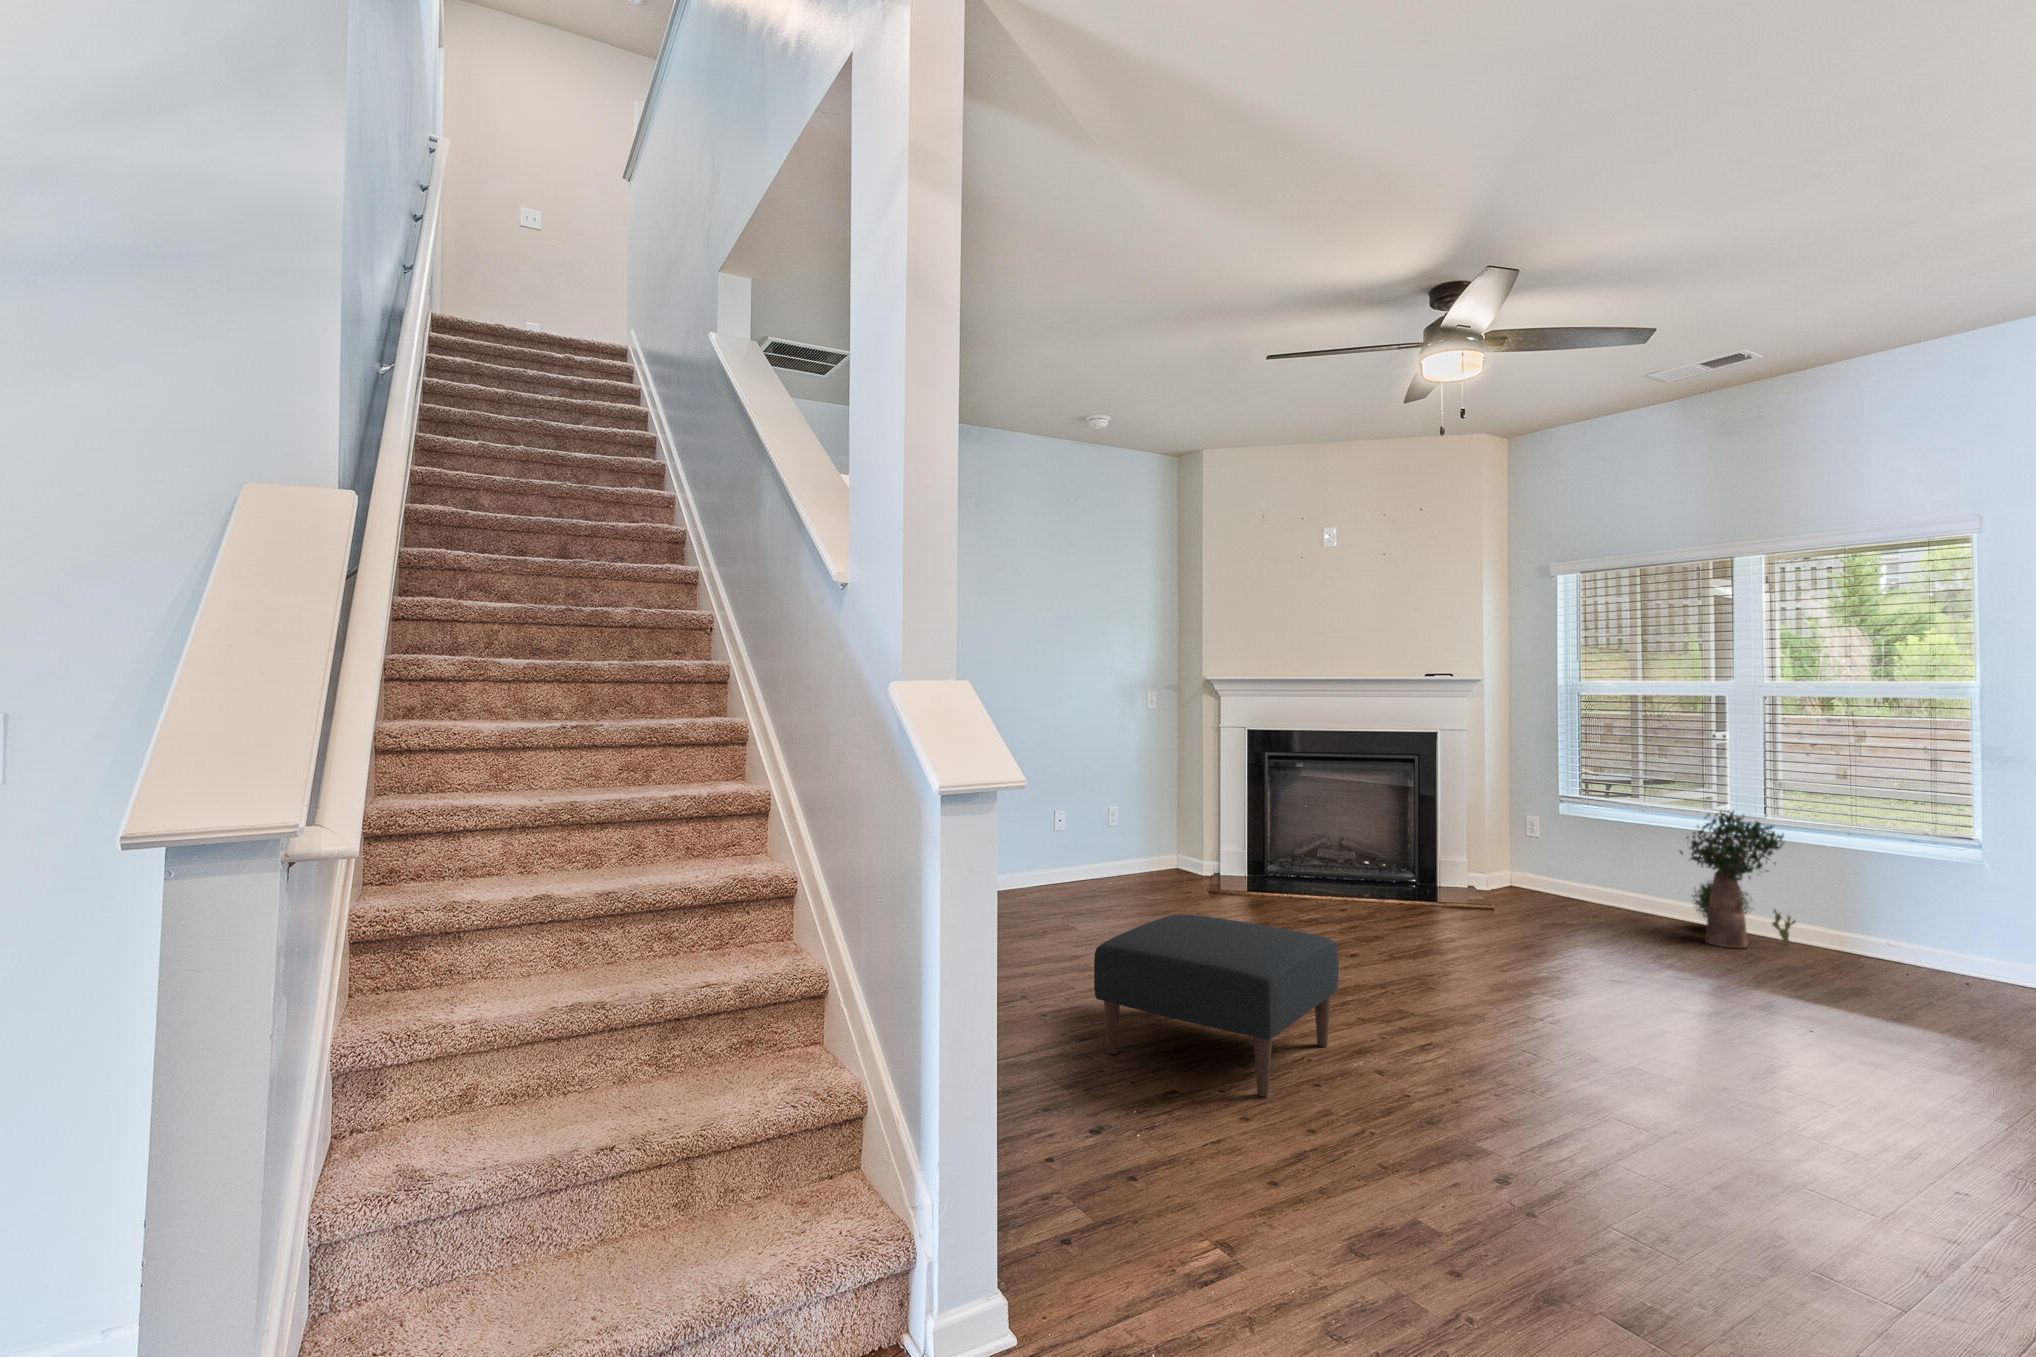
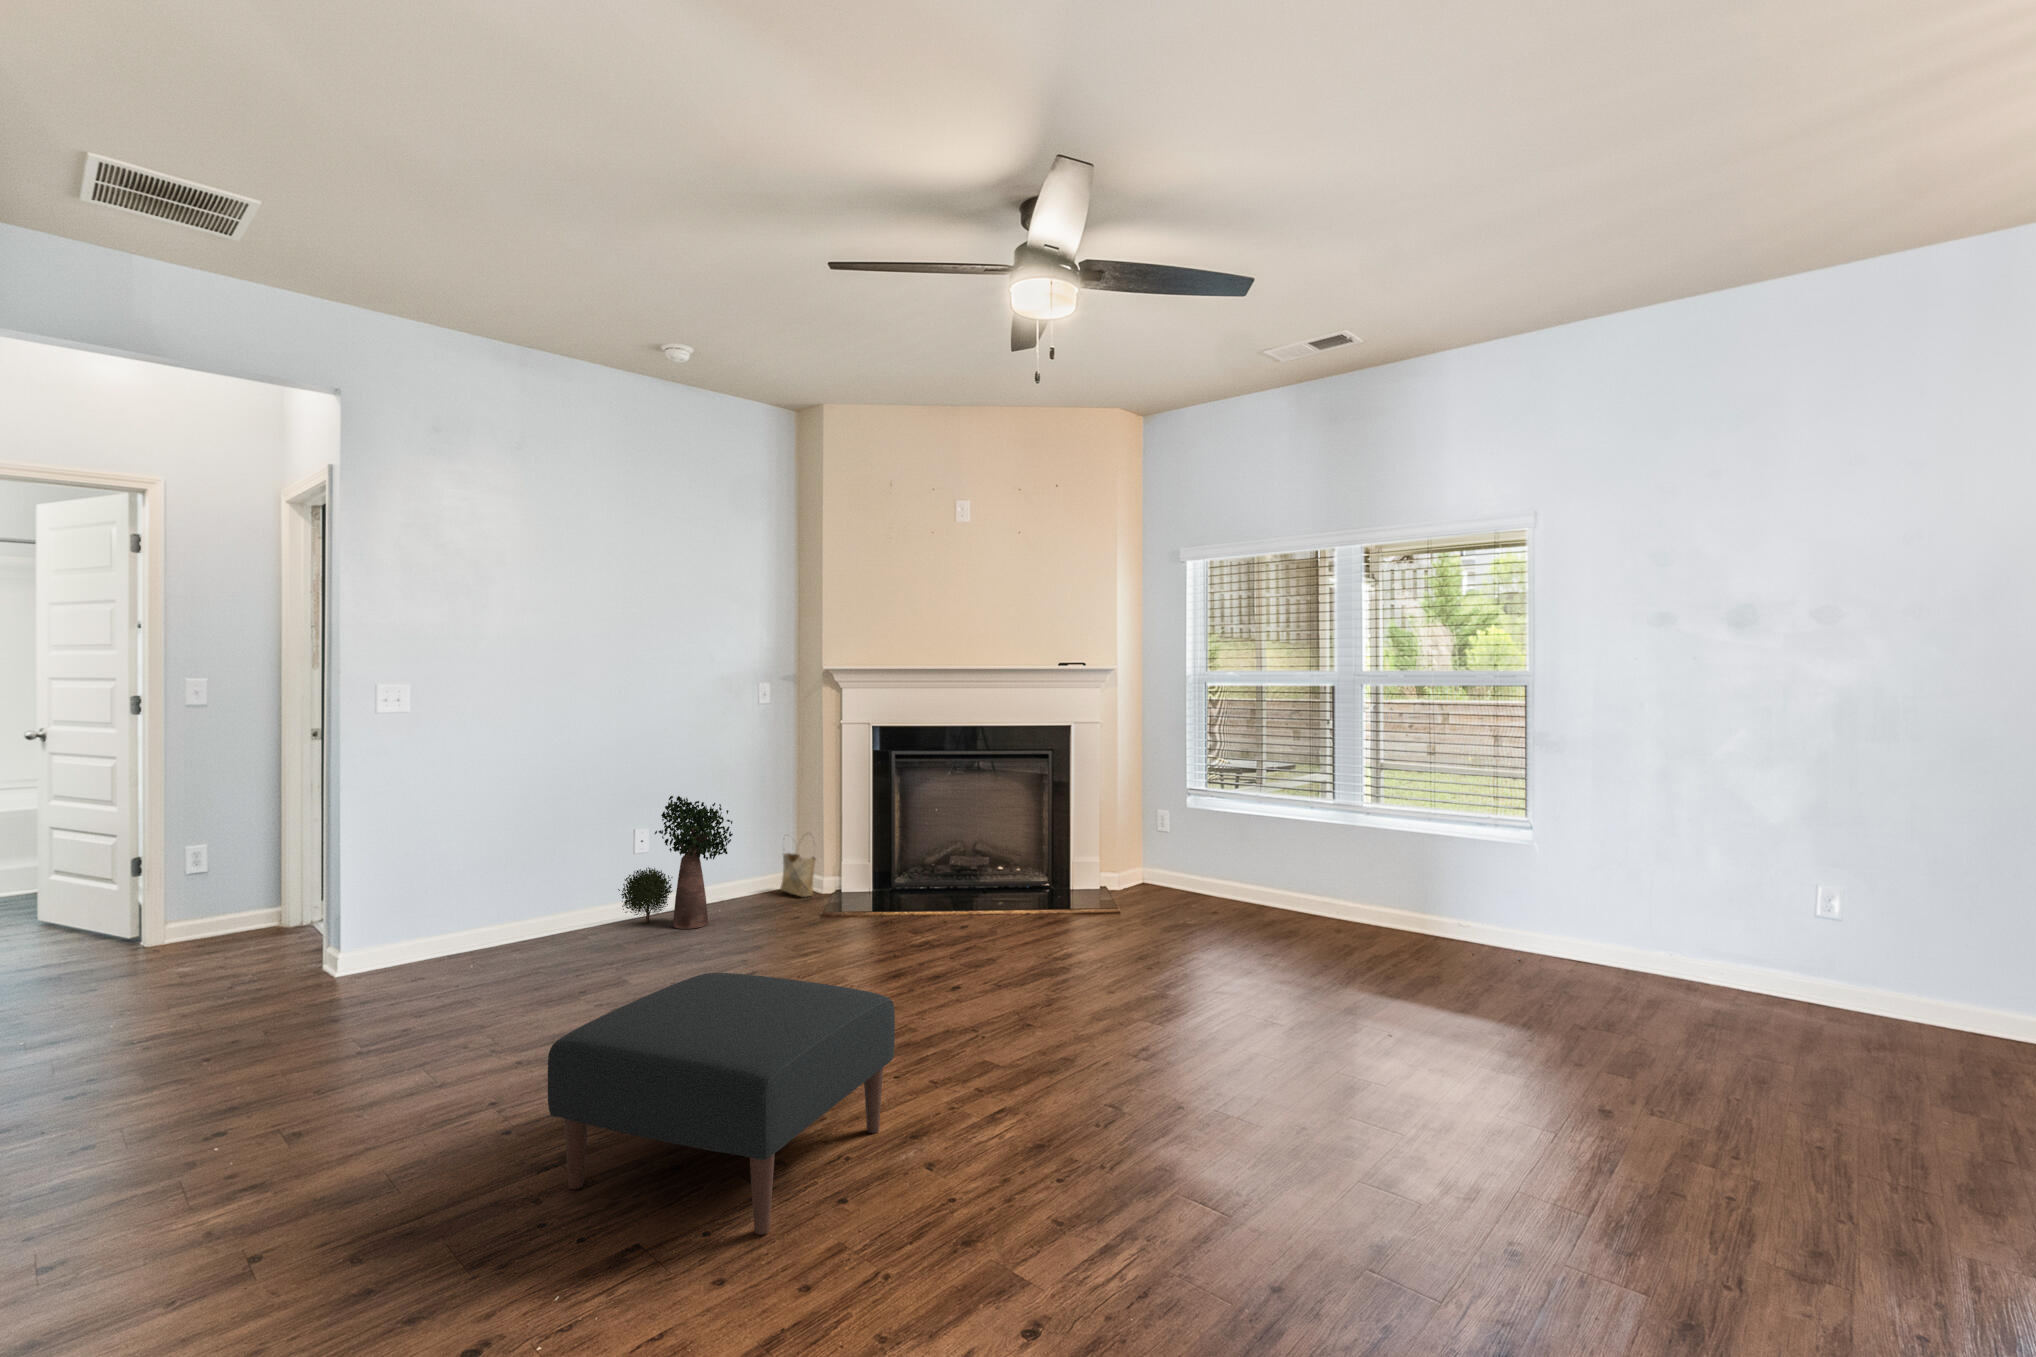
potted plant: present [1680,811,1796,948] -> present [618,796,733,929]
woven basket: none [1165,823,1197,878] -> present [780,853,816,897]

